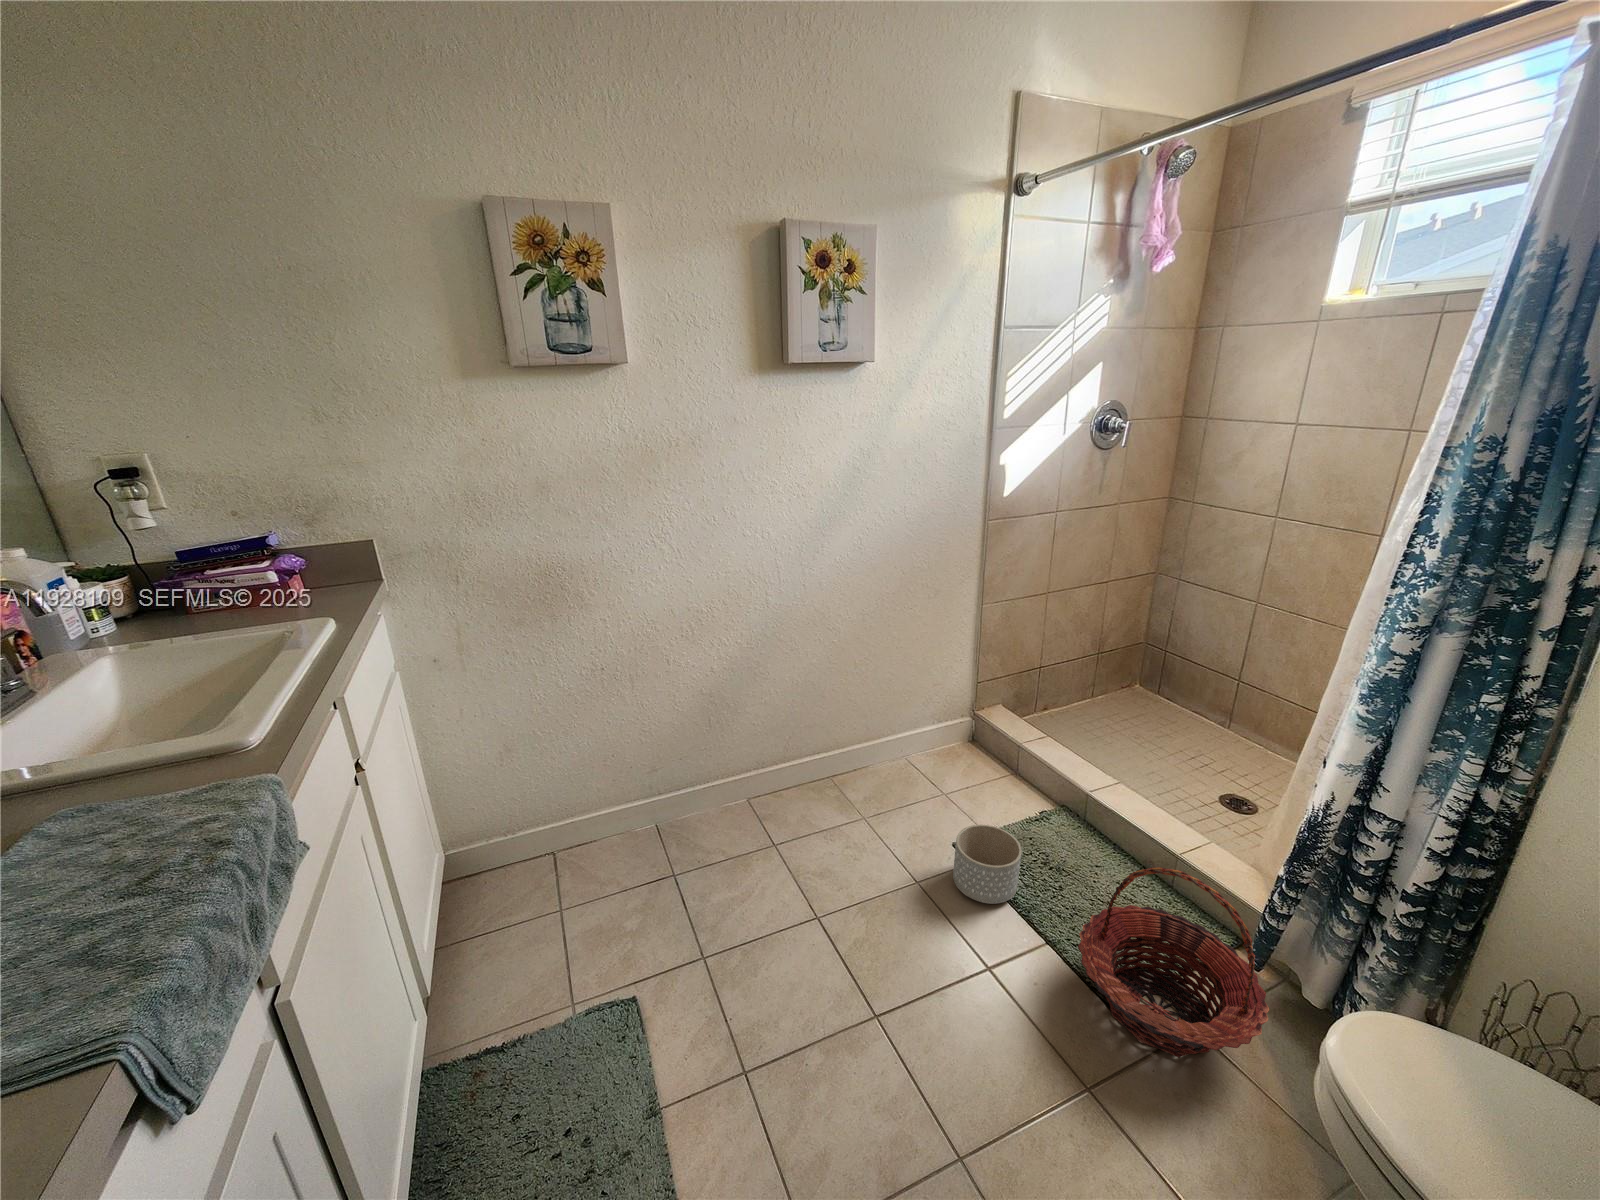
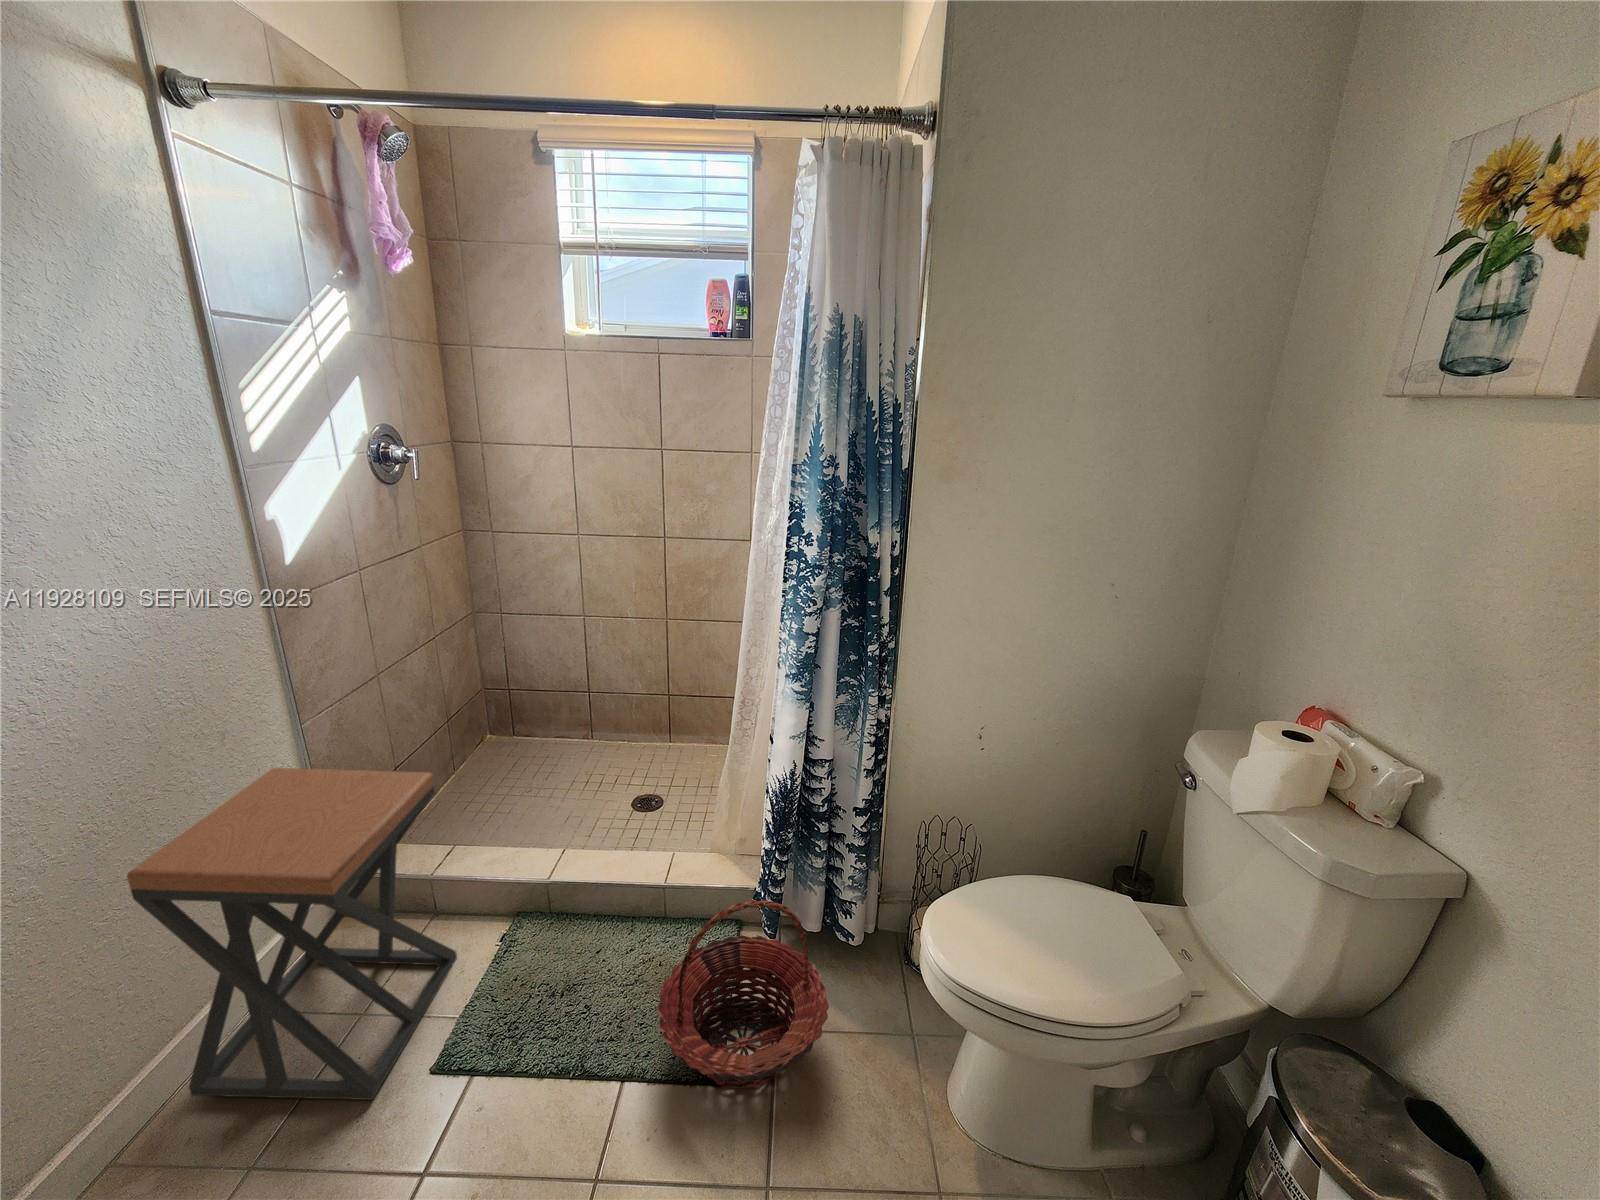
stool: none [859,620,1025,835] -> present [127,768,457,1100]
planter: present [953,825,1022,904] -> none [457,994,554,1117]

